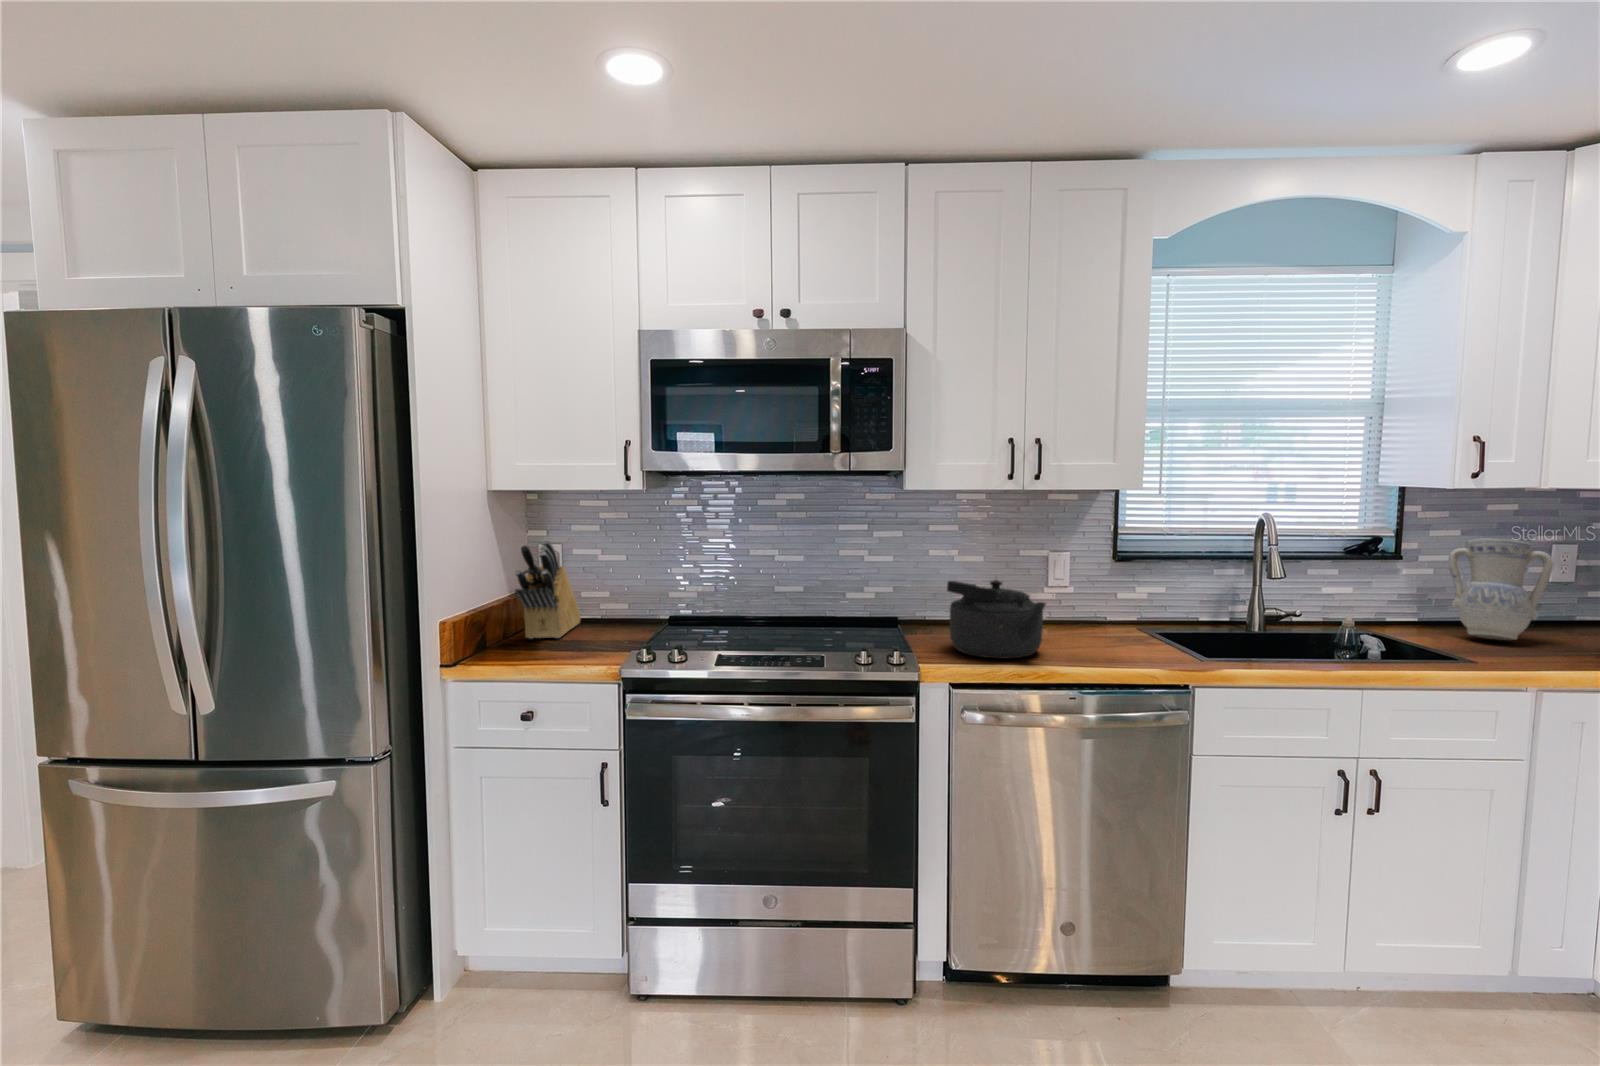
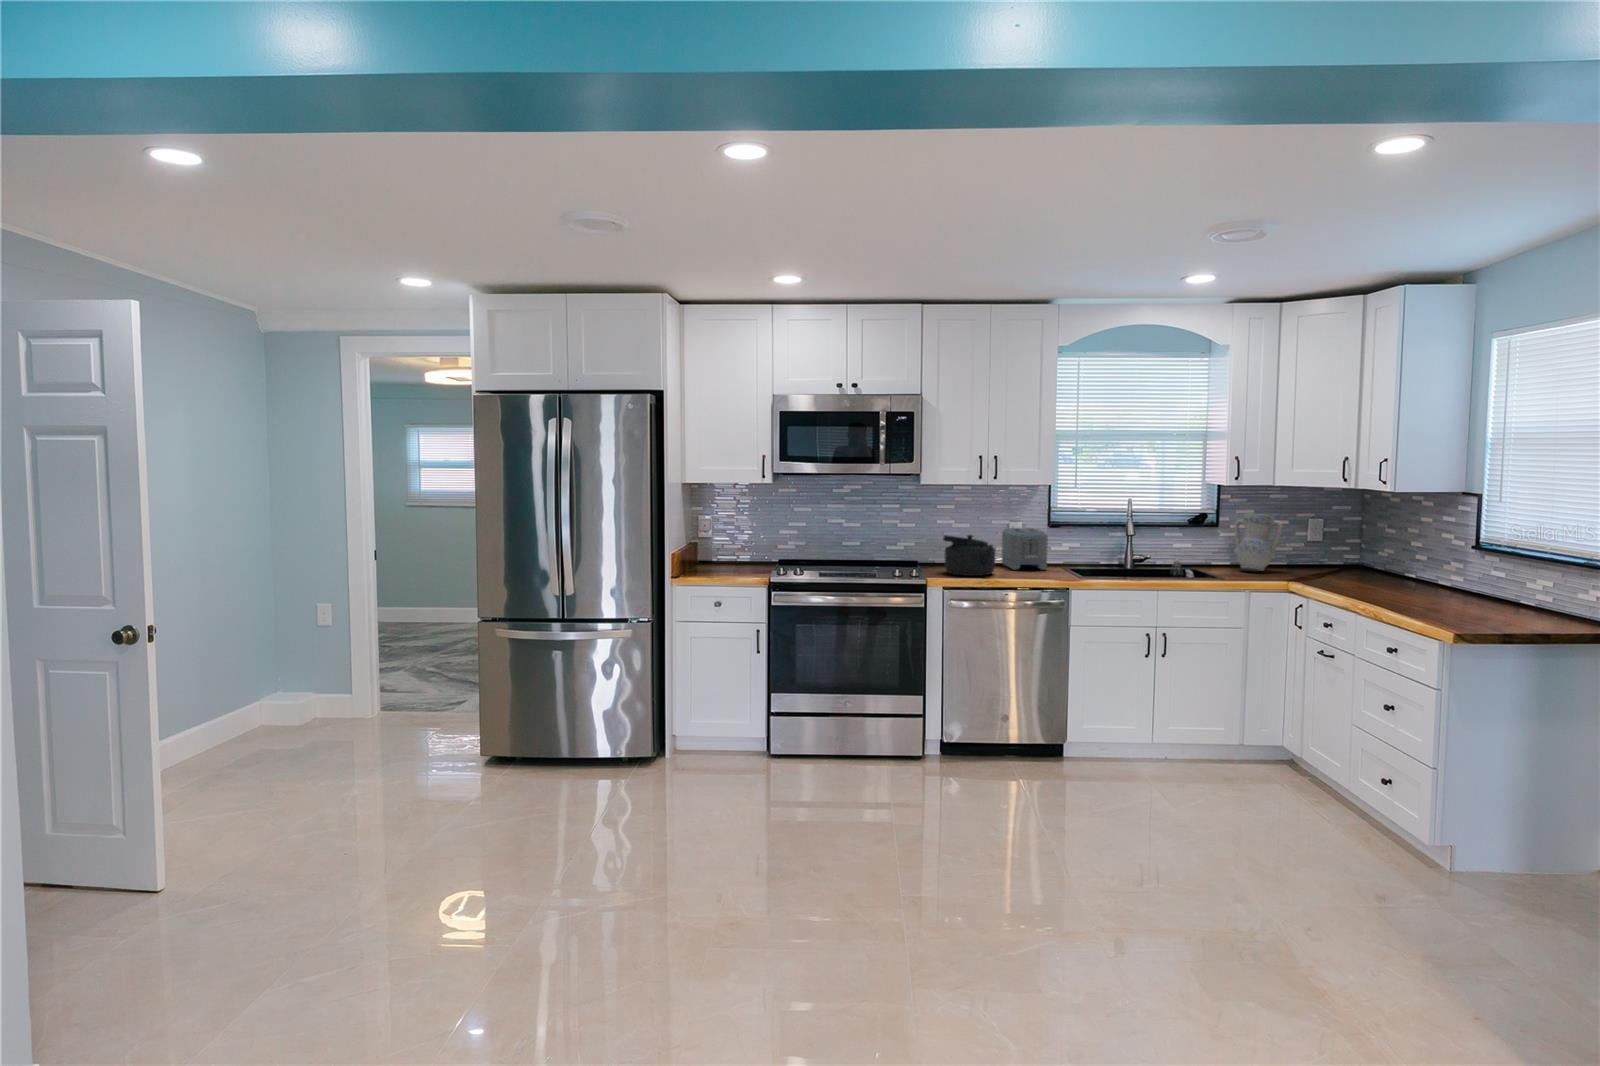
knife block: present [515,540,581,639] -> none [701,511,726,568]
toaster: none [1038,562,1128,639] -> present [1002,528,1048,570]

